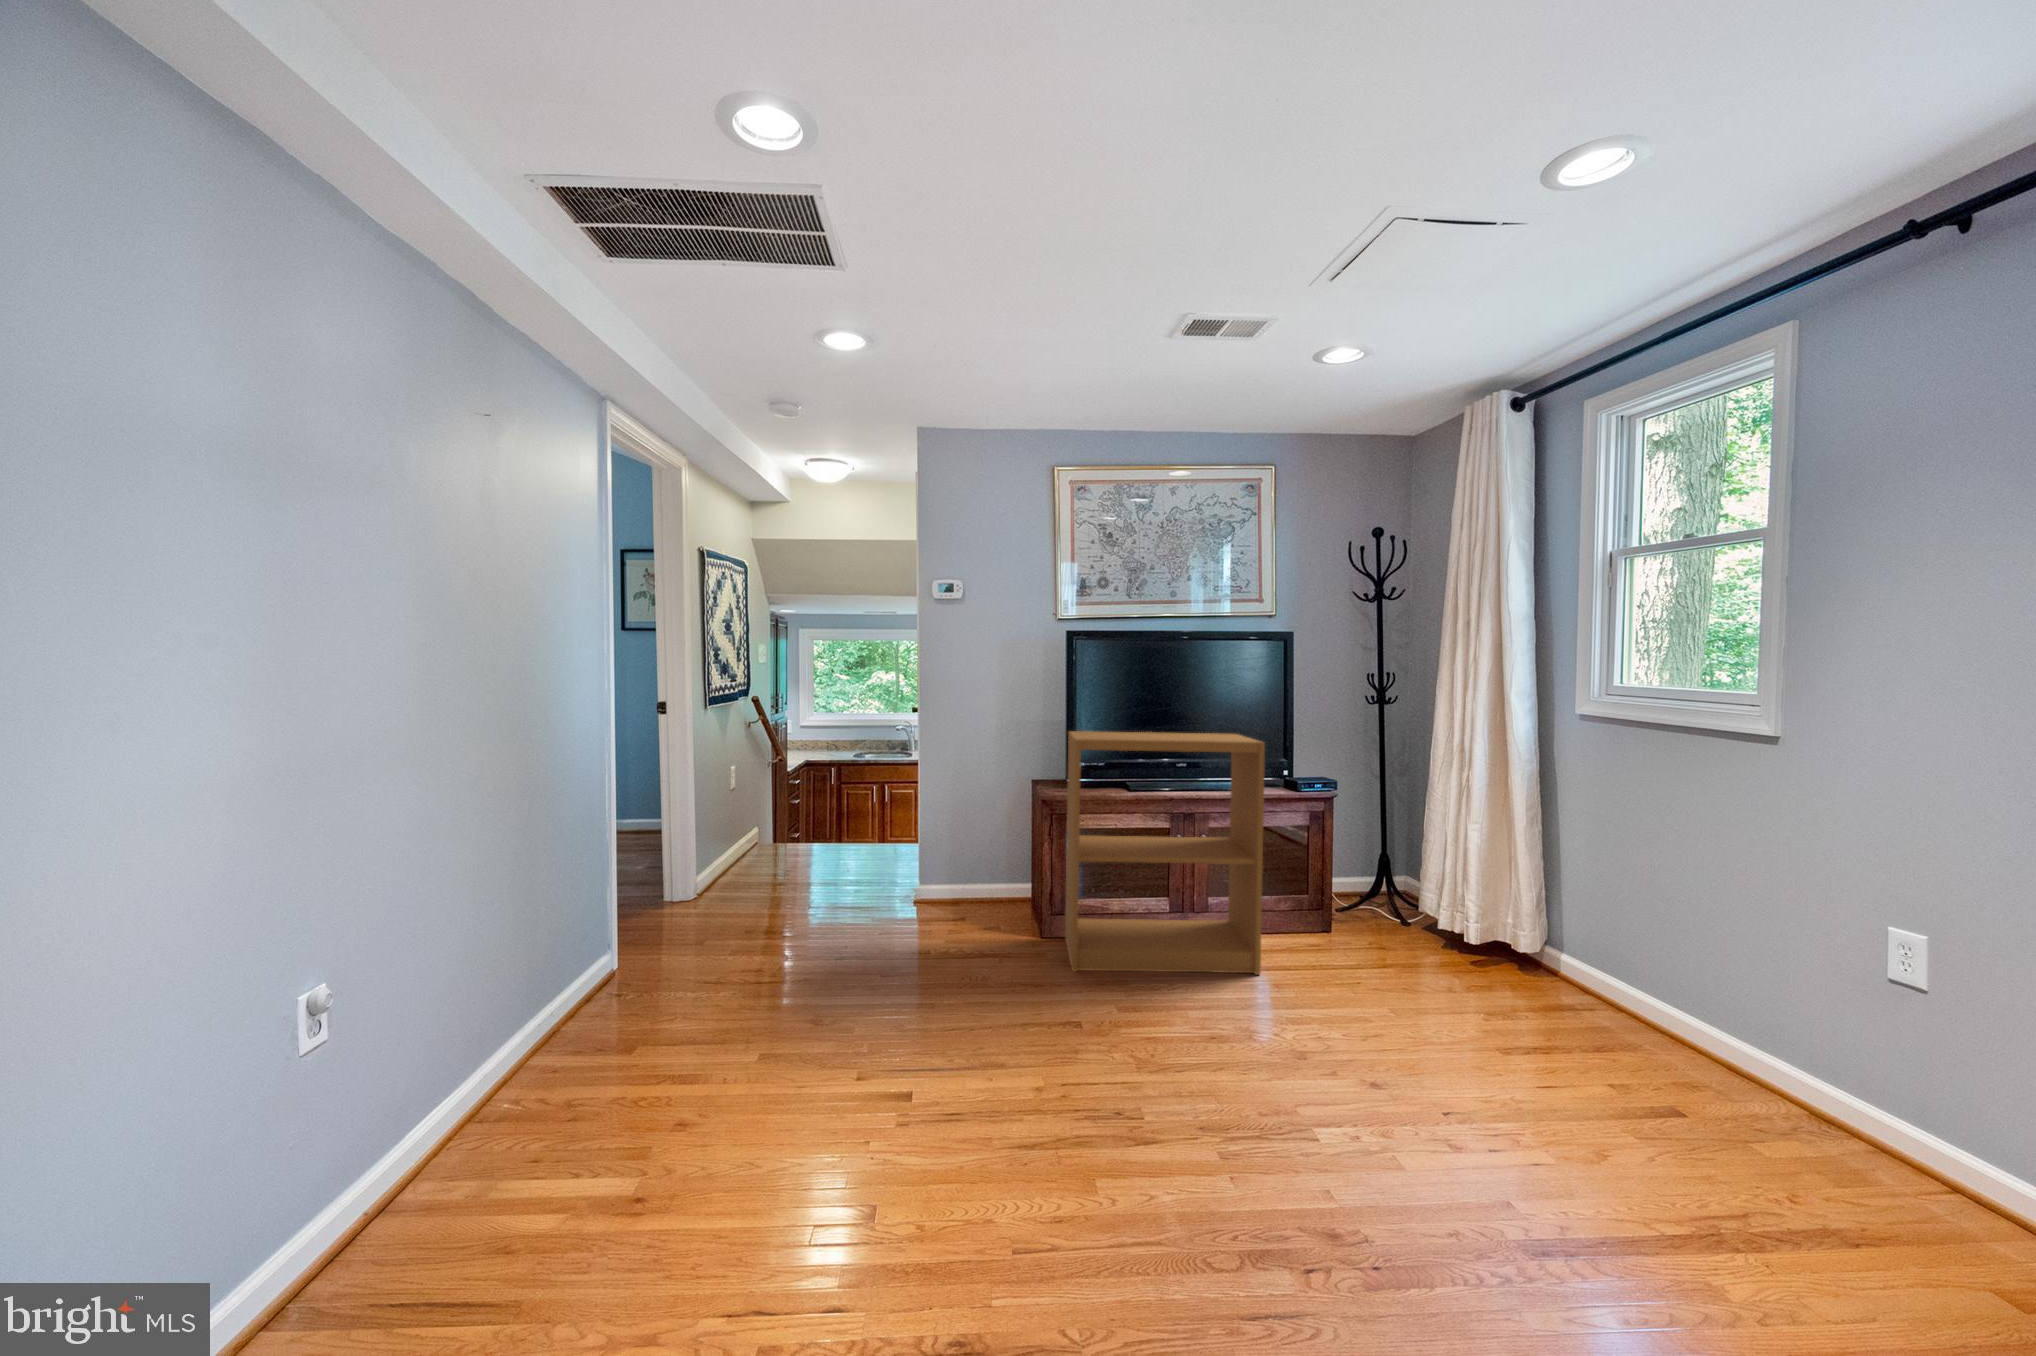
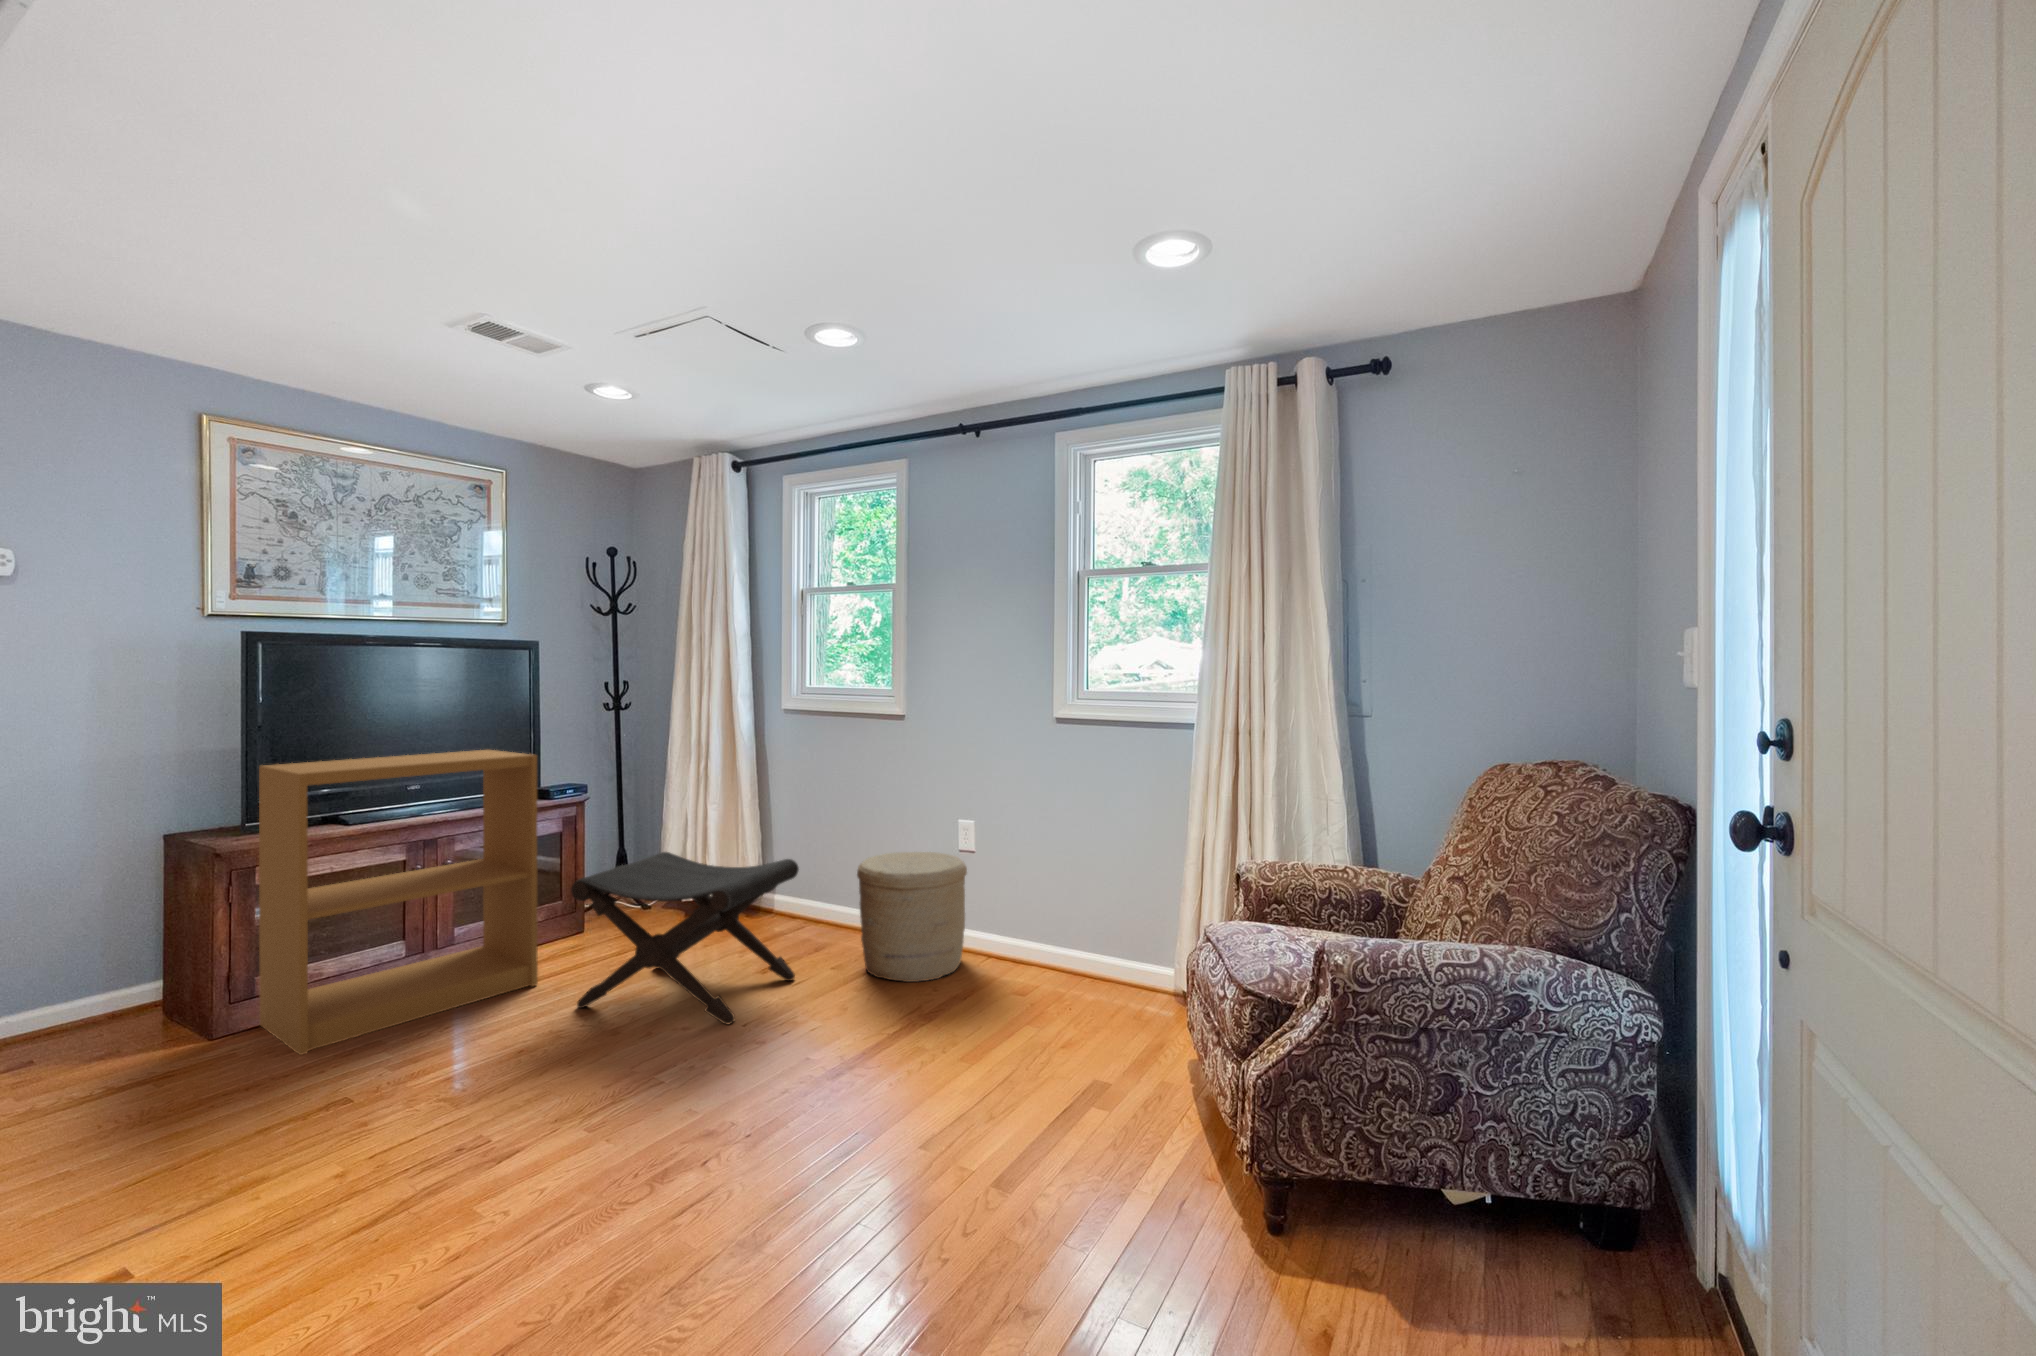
footstool: none [1279,867,1559,1102] -> present [571,852,799,1025]
woven basket: none [1659,940,1899,1179] -> present [857,852,967,982]

